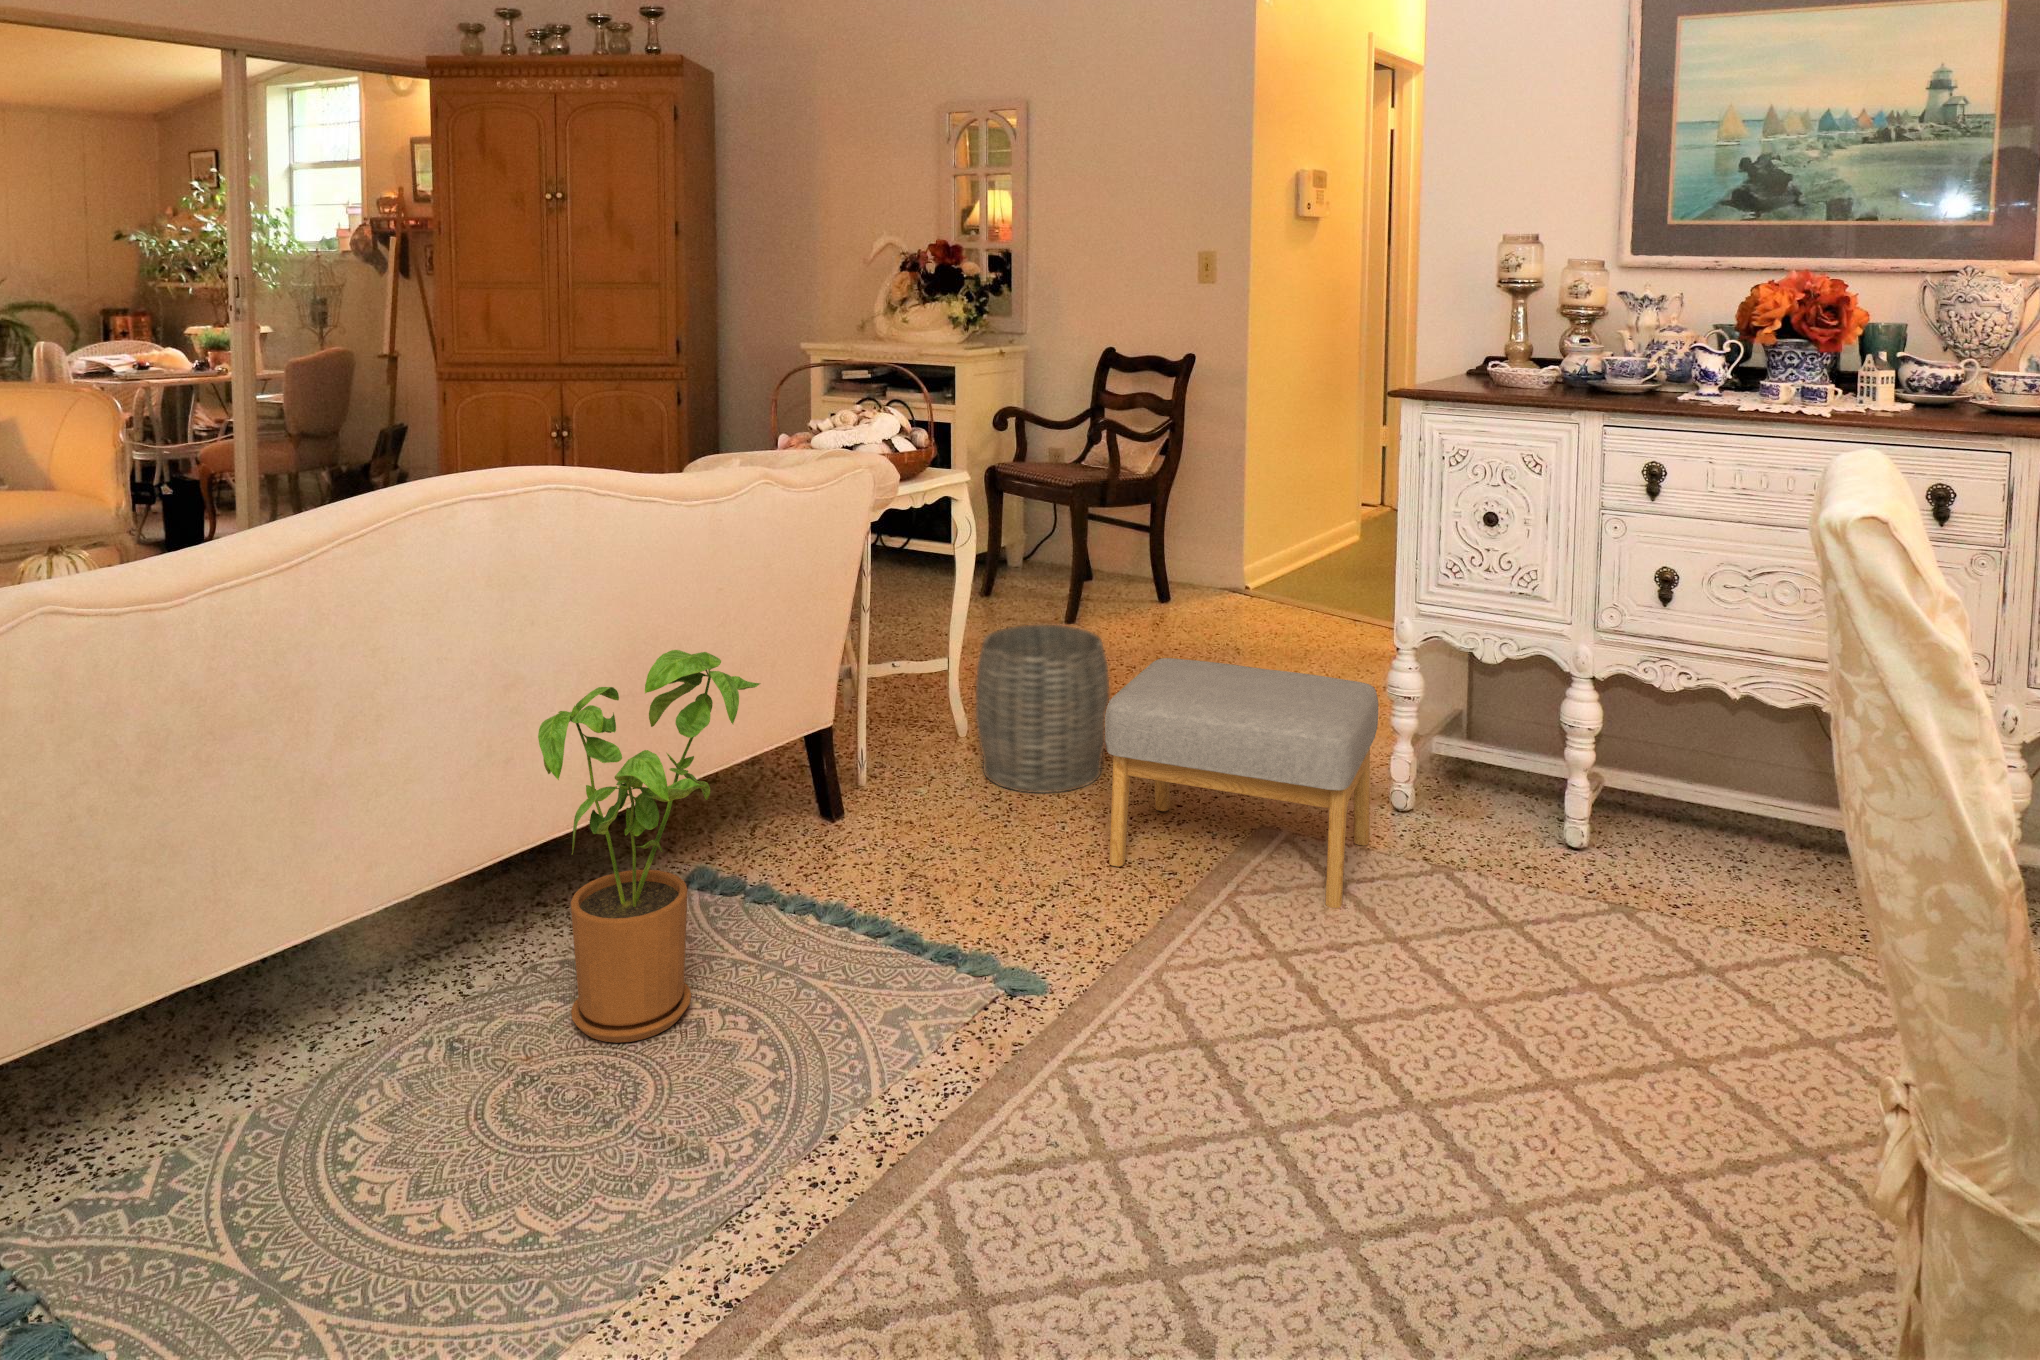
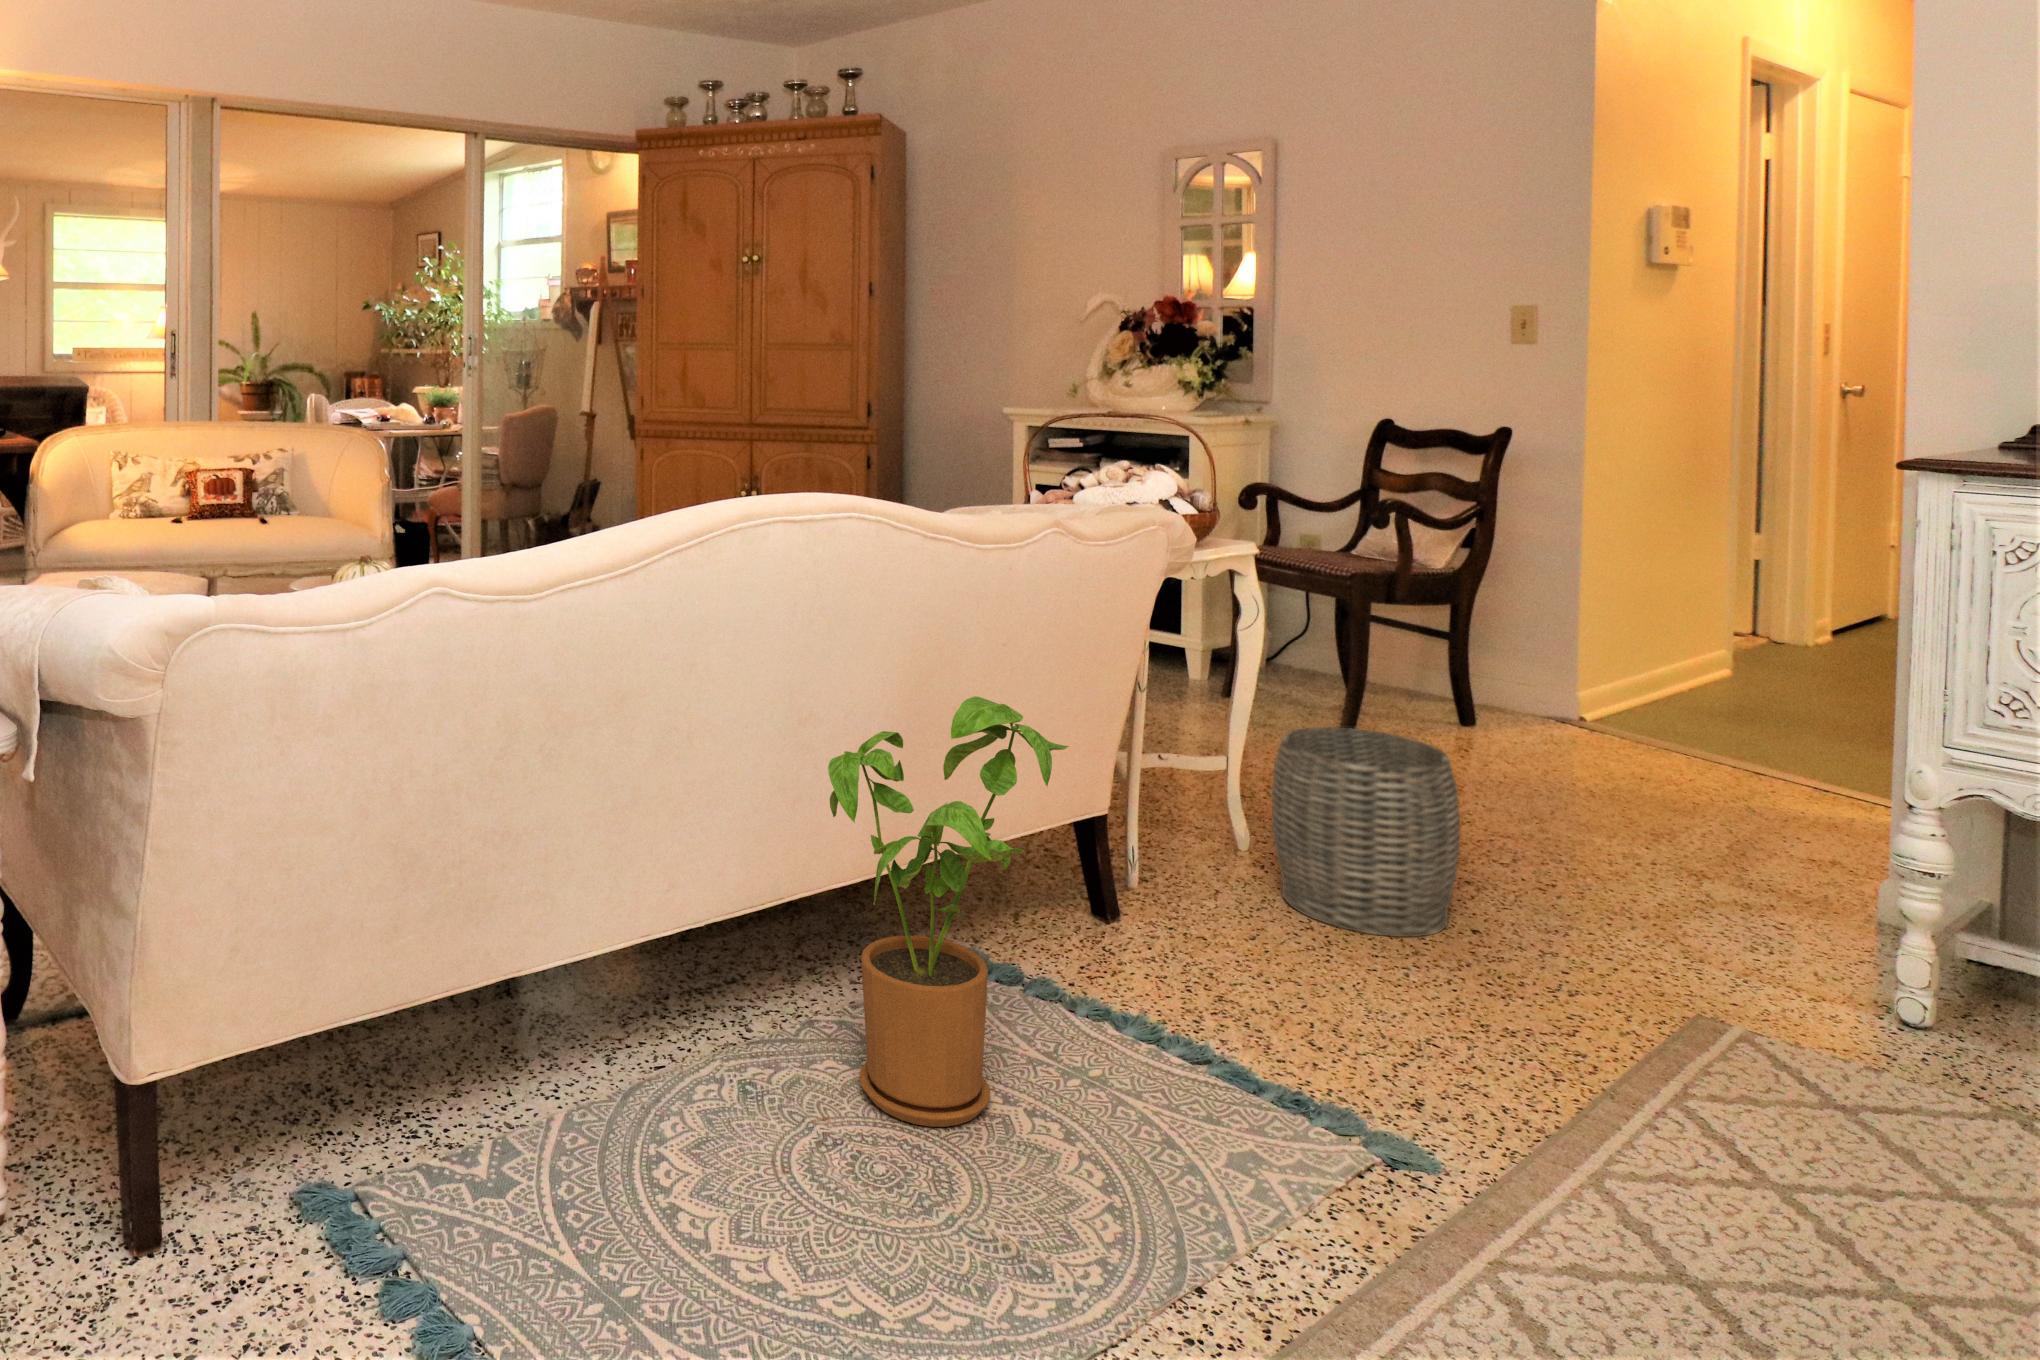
footstool: present [1105,658,1378,908] -> none [1489,784,1936,1163]

